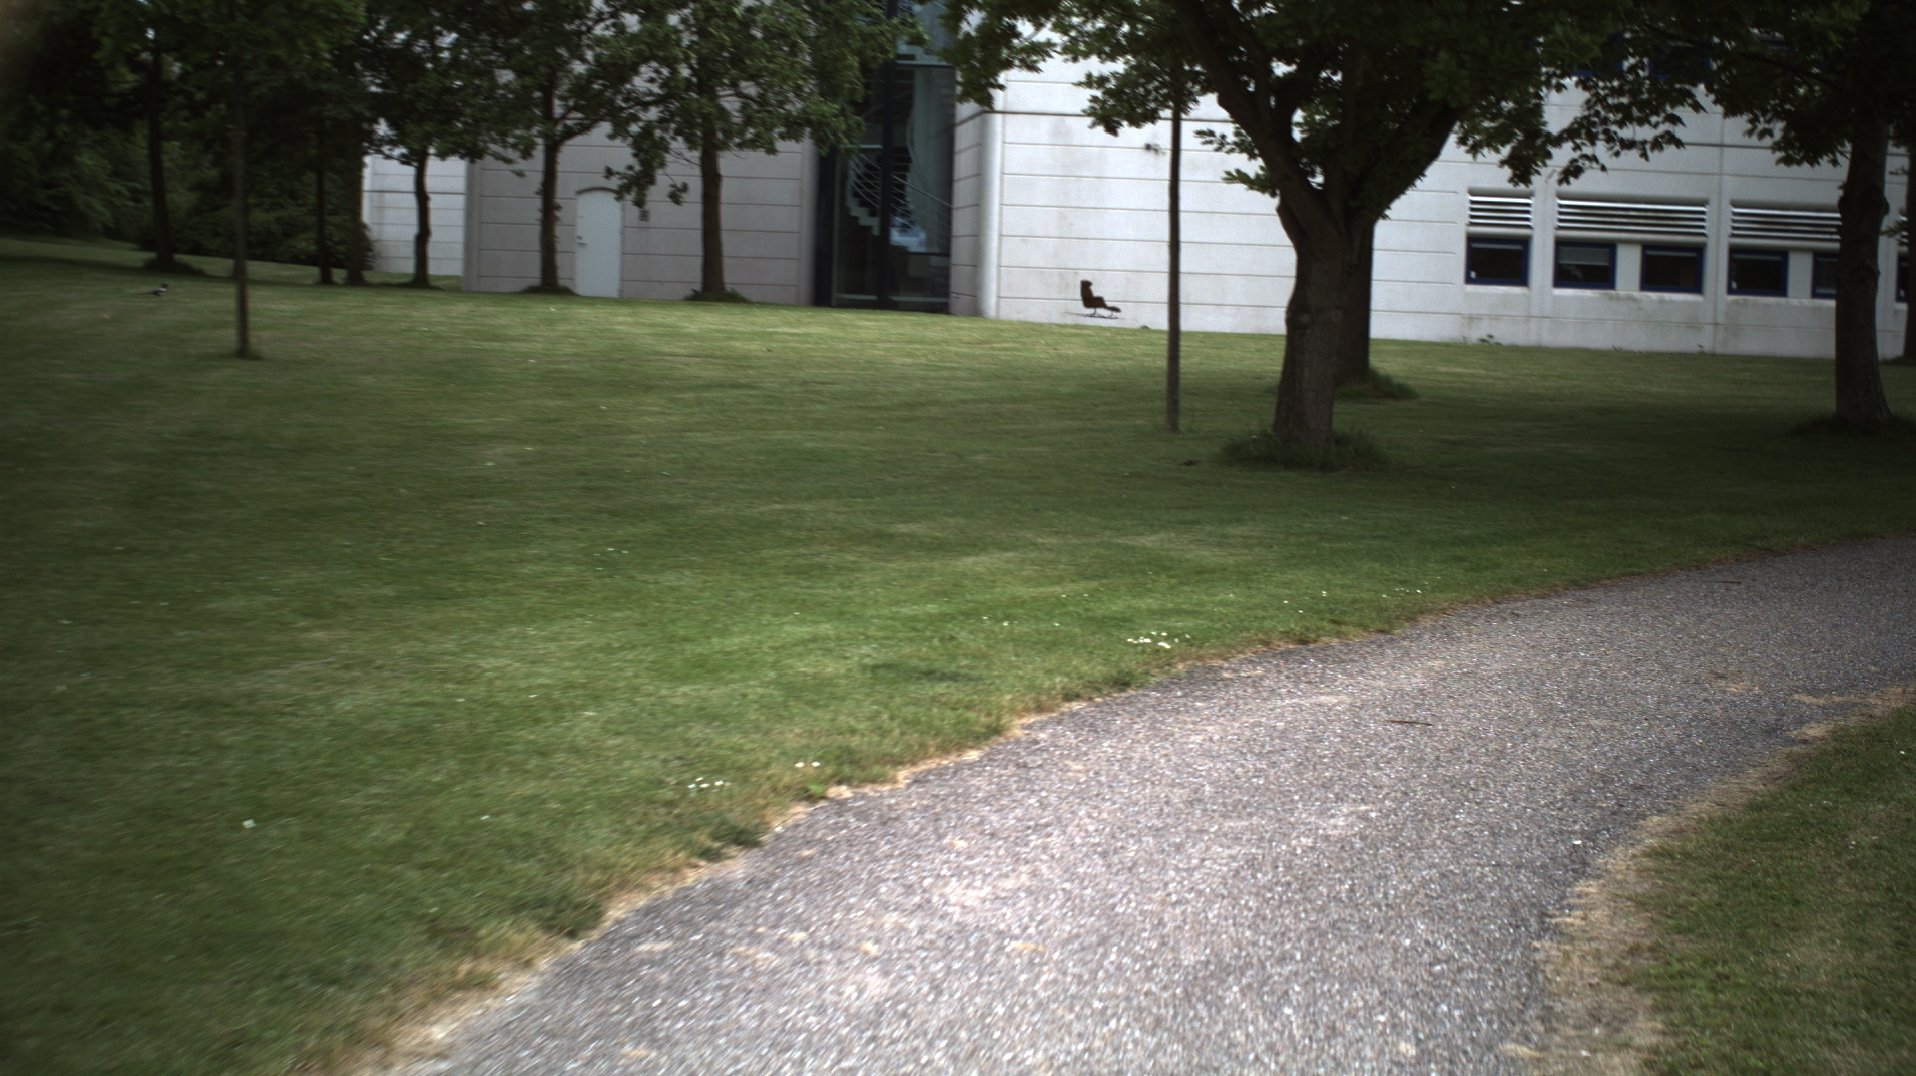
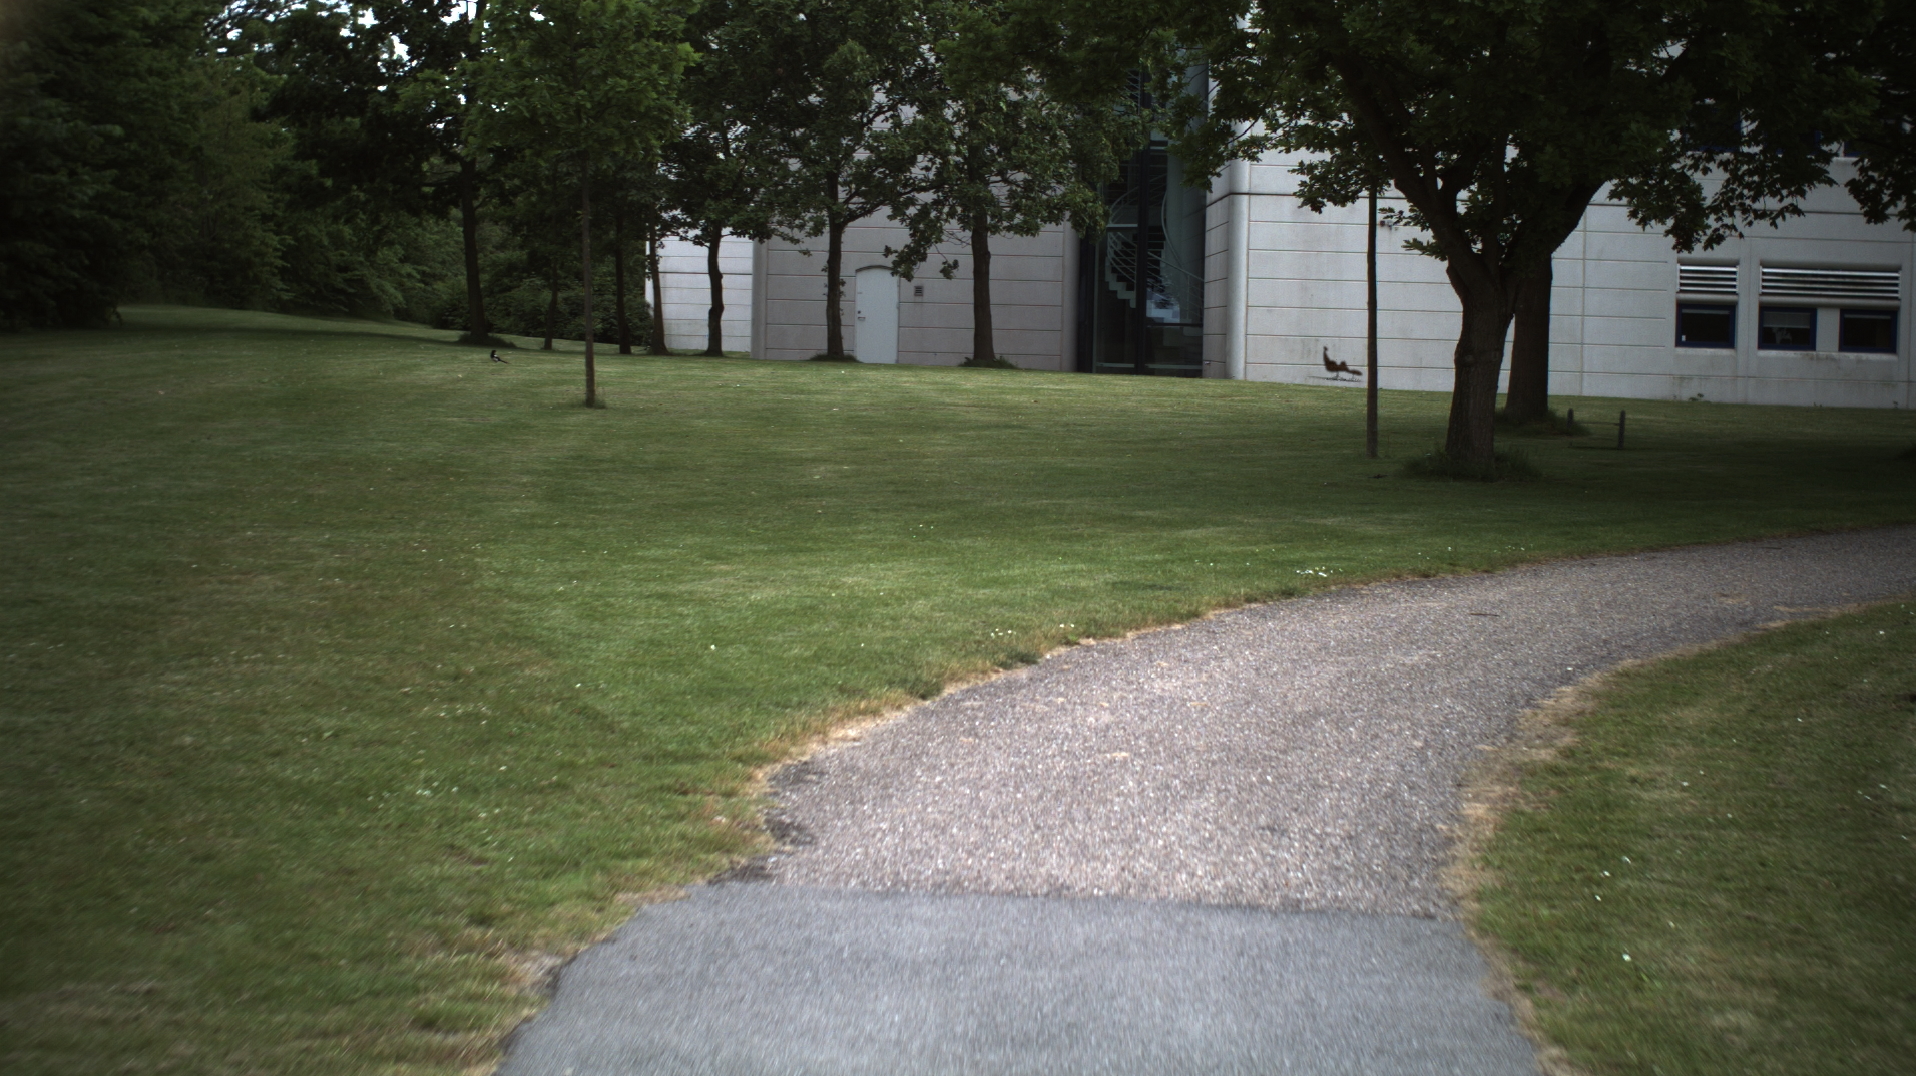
bench: none [1346,357,1408,402] -> present [1566,408,1626,449]

